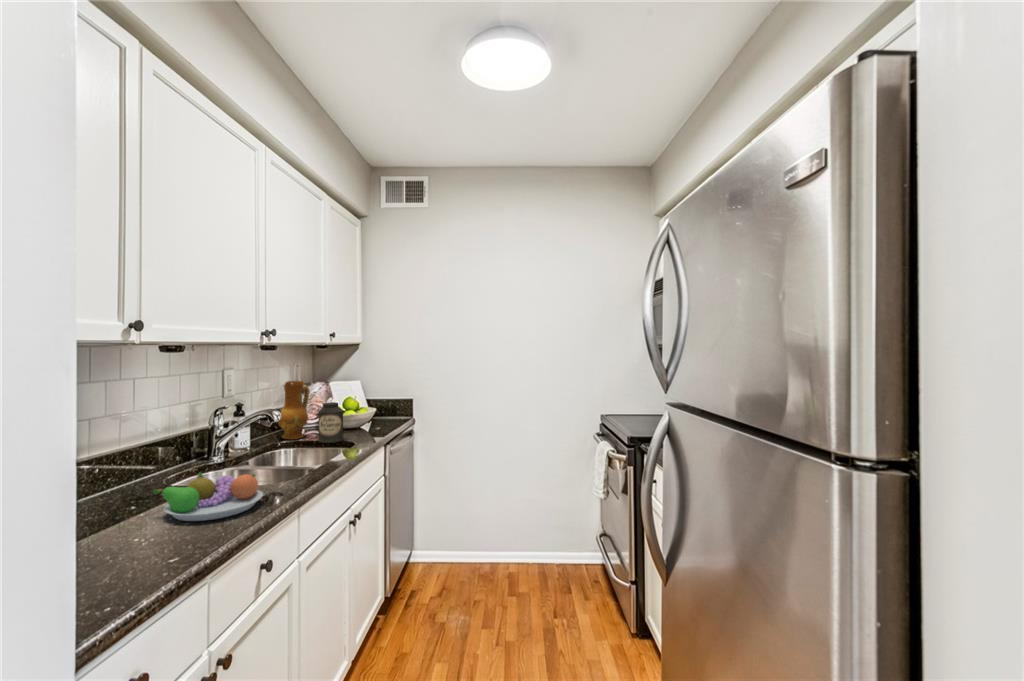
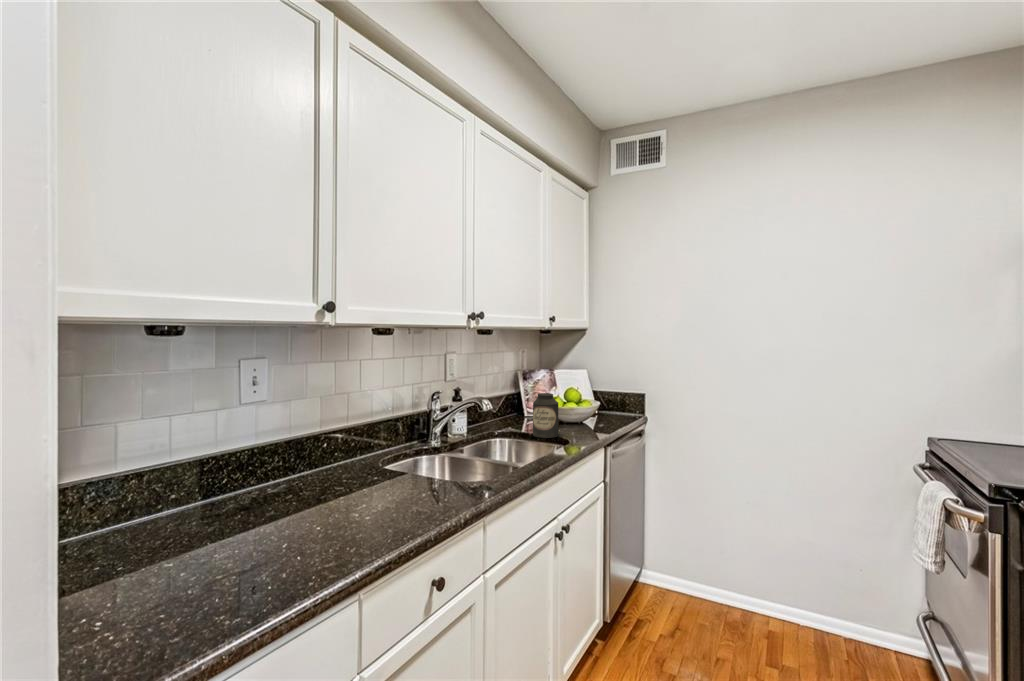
ceramic jug: present [277,381,309,439] -> none [496,367,528,429]
fruit bowl: present [153,472,263,521] -> none [350,460,448,516]

